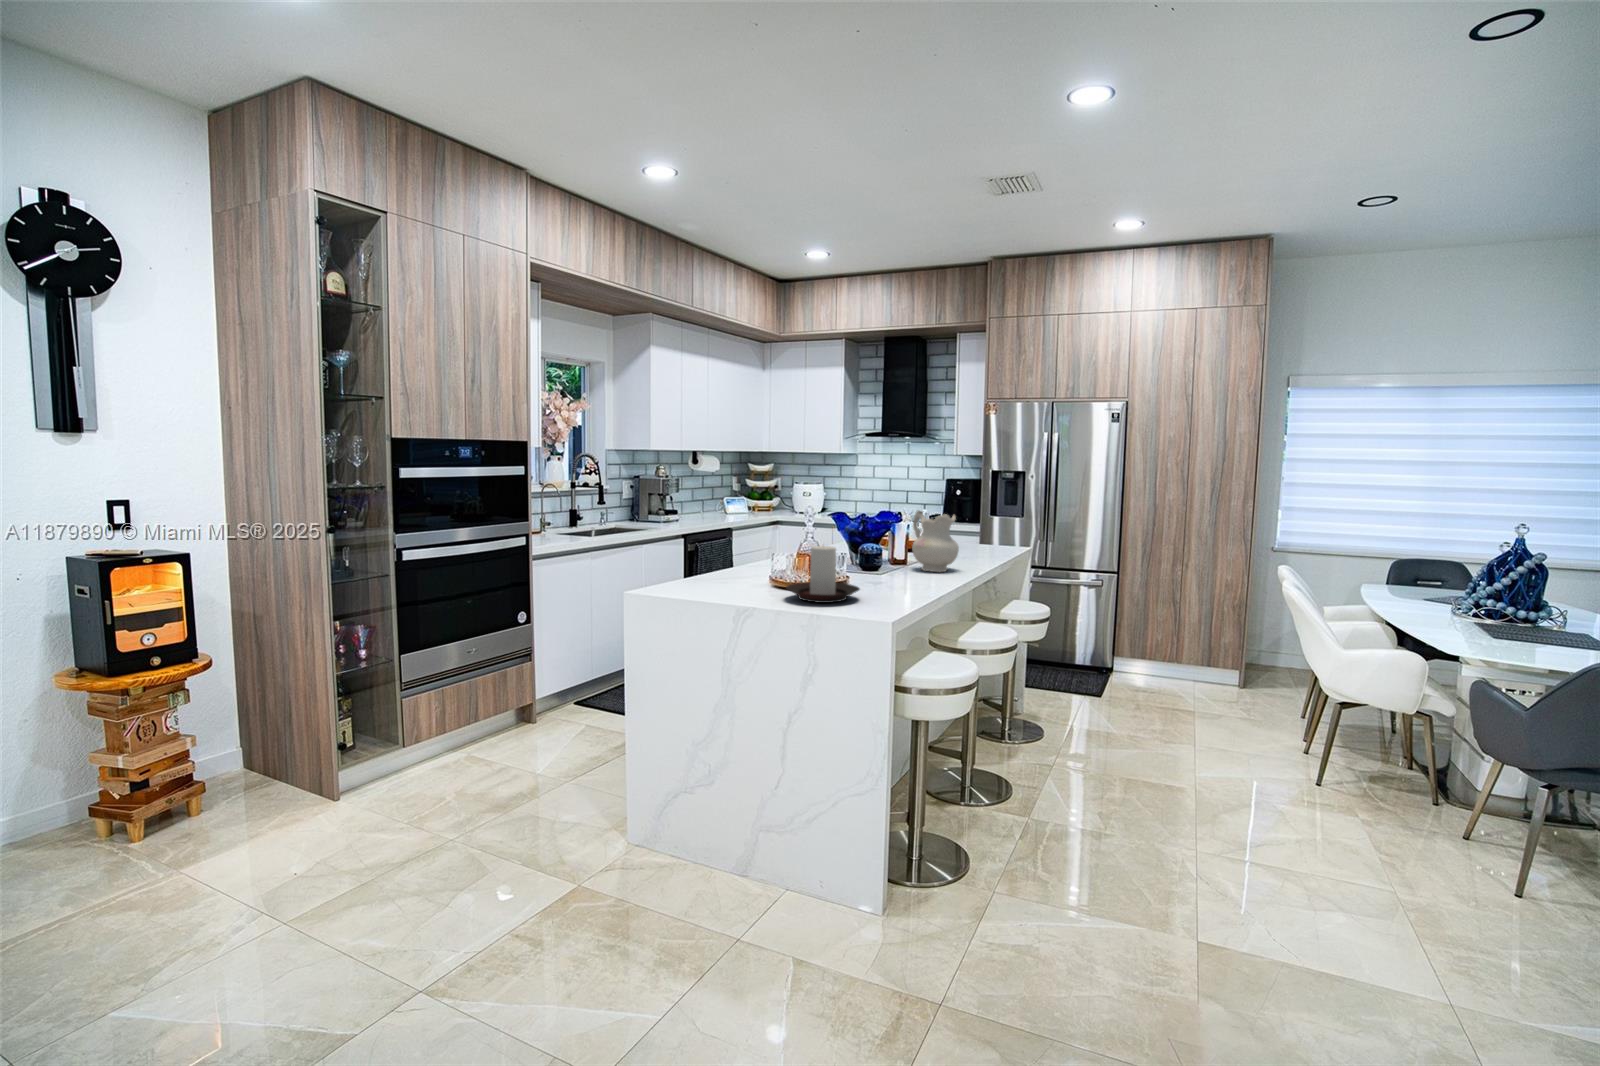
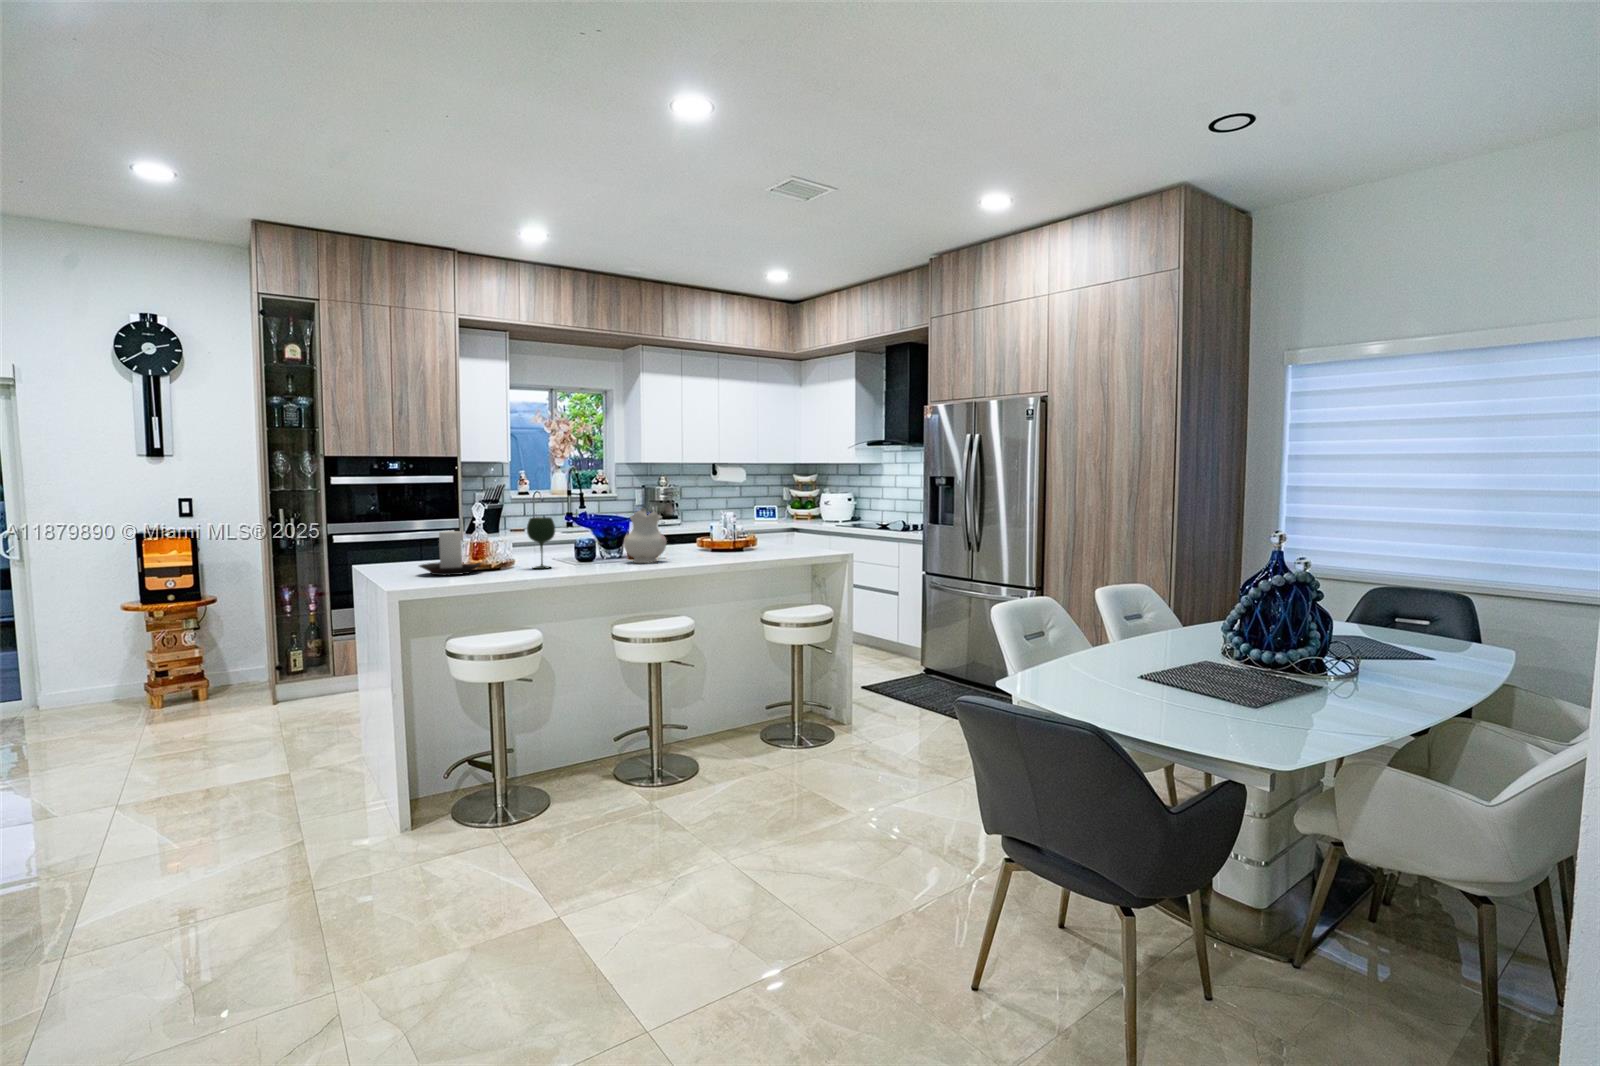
wine glass: none [864,525,896,586] -> present [527,517,555,569]

